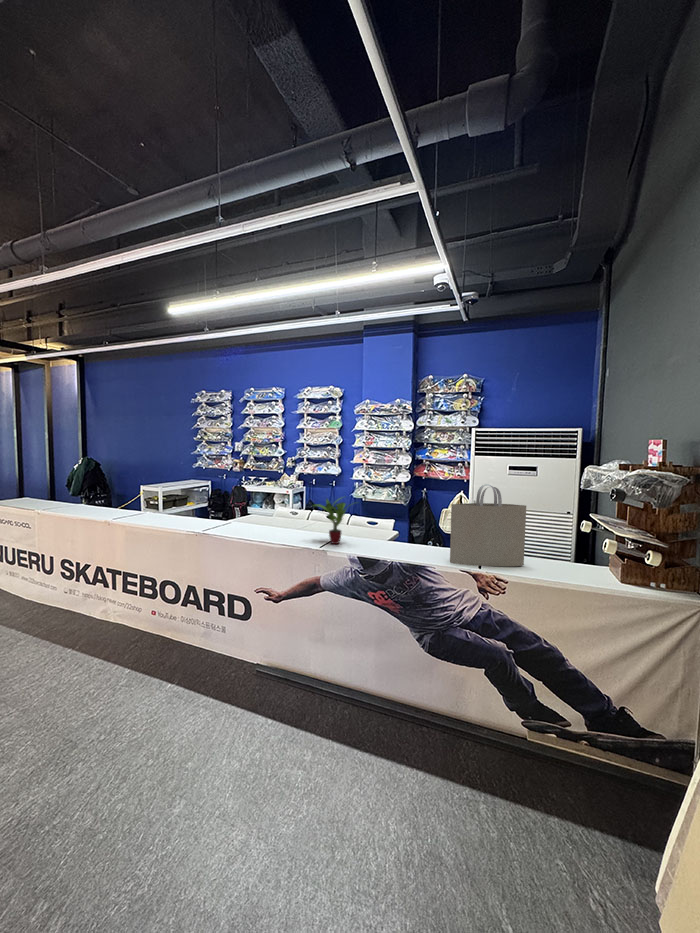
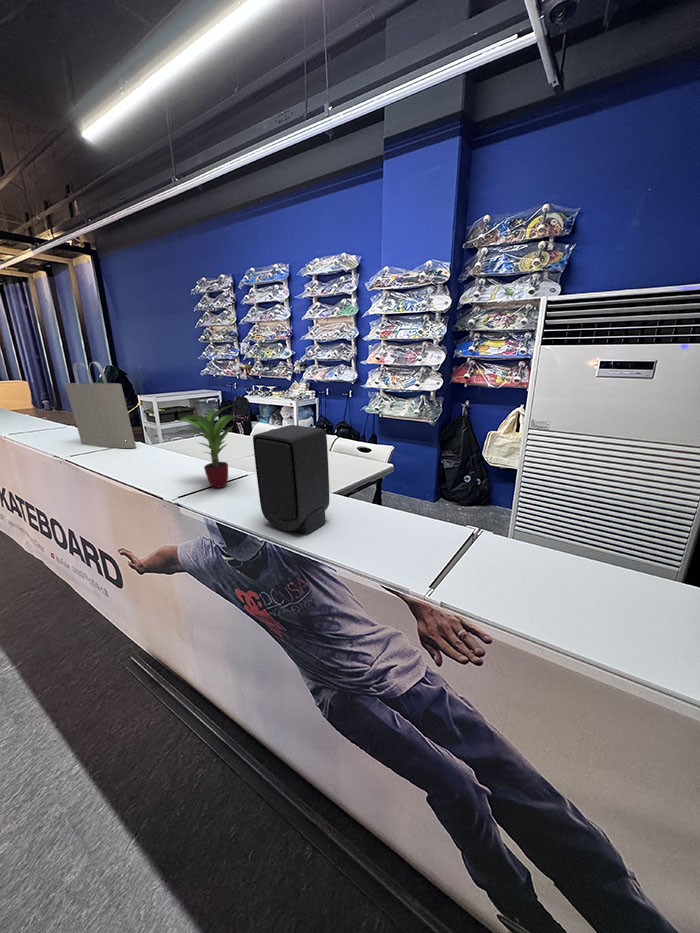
tote bag: present [450,484,526,566] -> present [65,362,136,448]
speaker: none [386,506,415,558] -> present [253,425,330,535]

